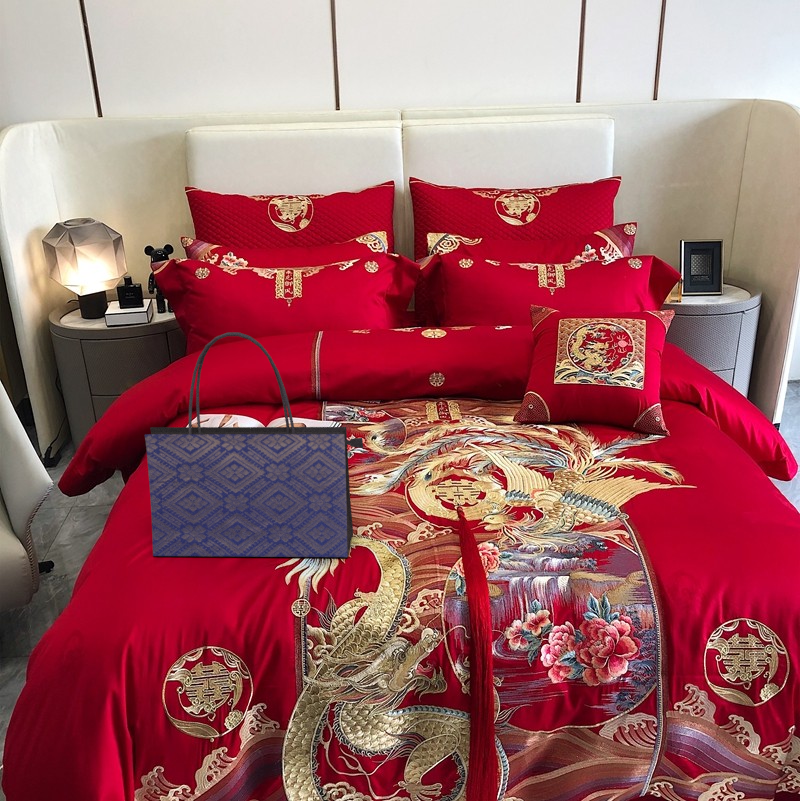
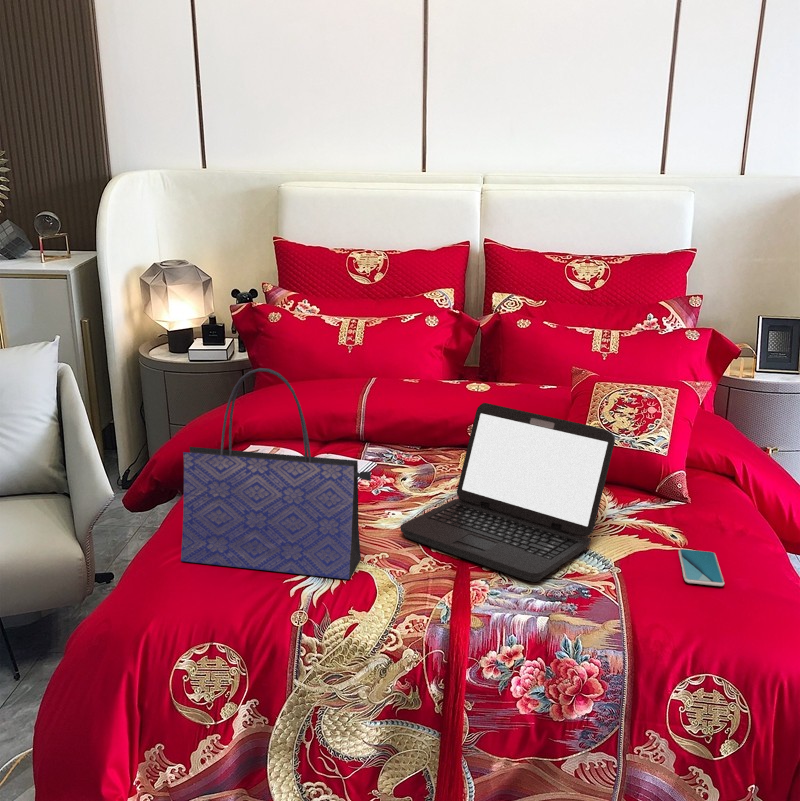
laptop: none [388,350,607,539] -> present [401,403,615,582]
smartphone: none [676,486,735,523] -> present [678,549,725,586]

